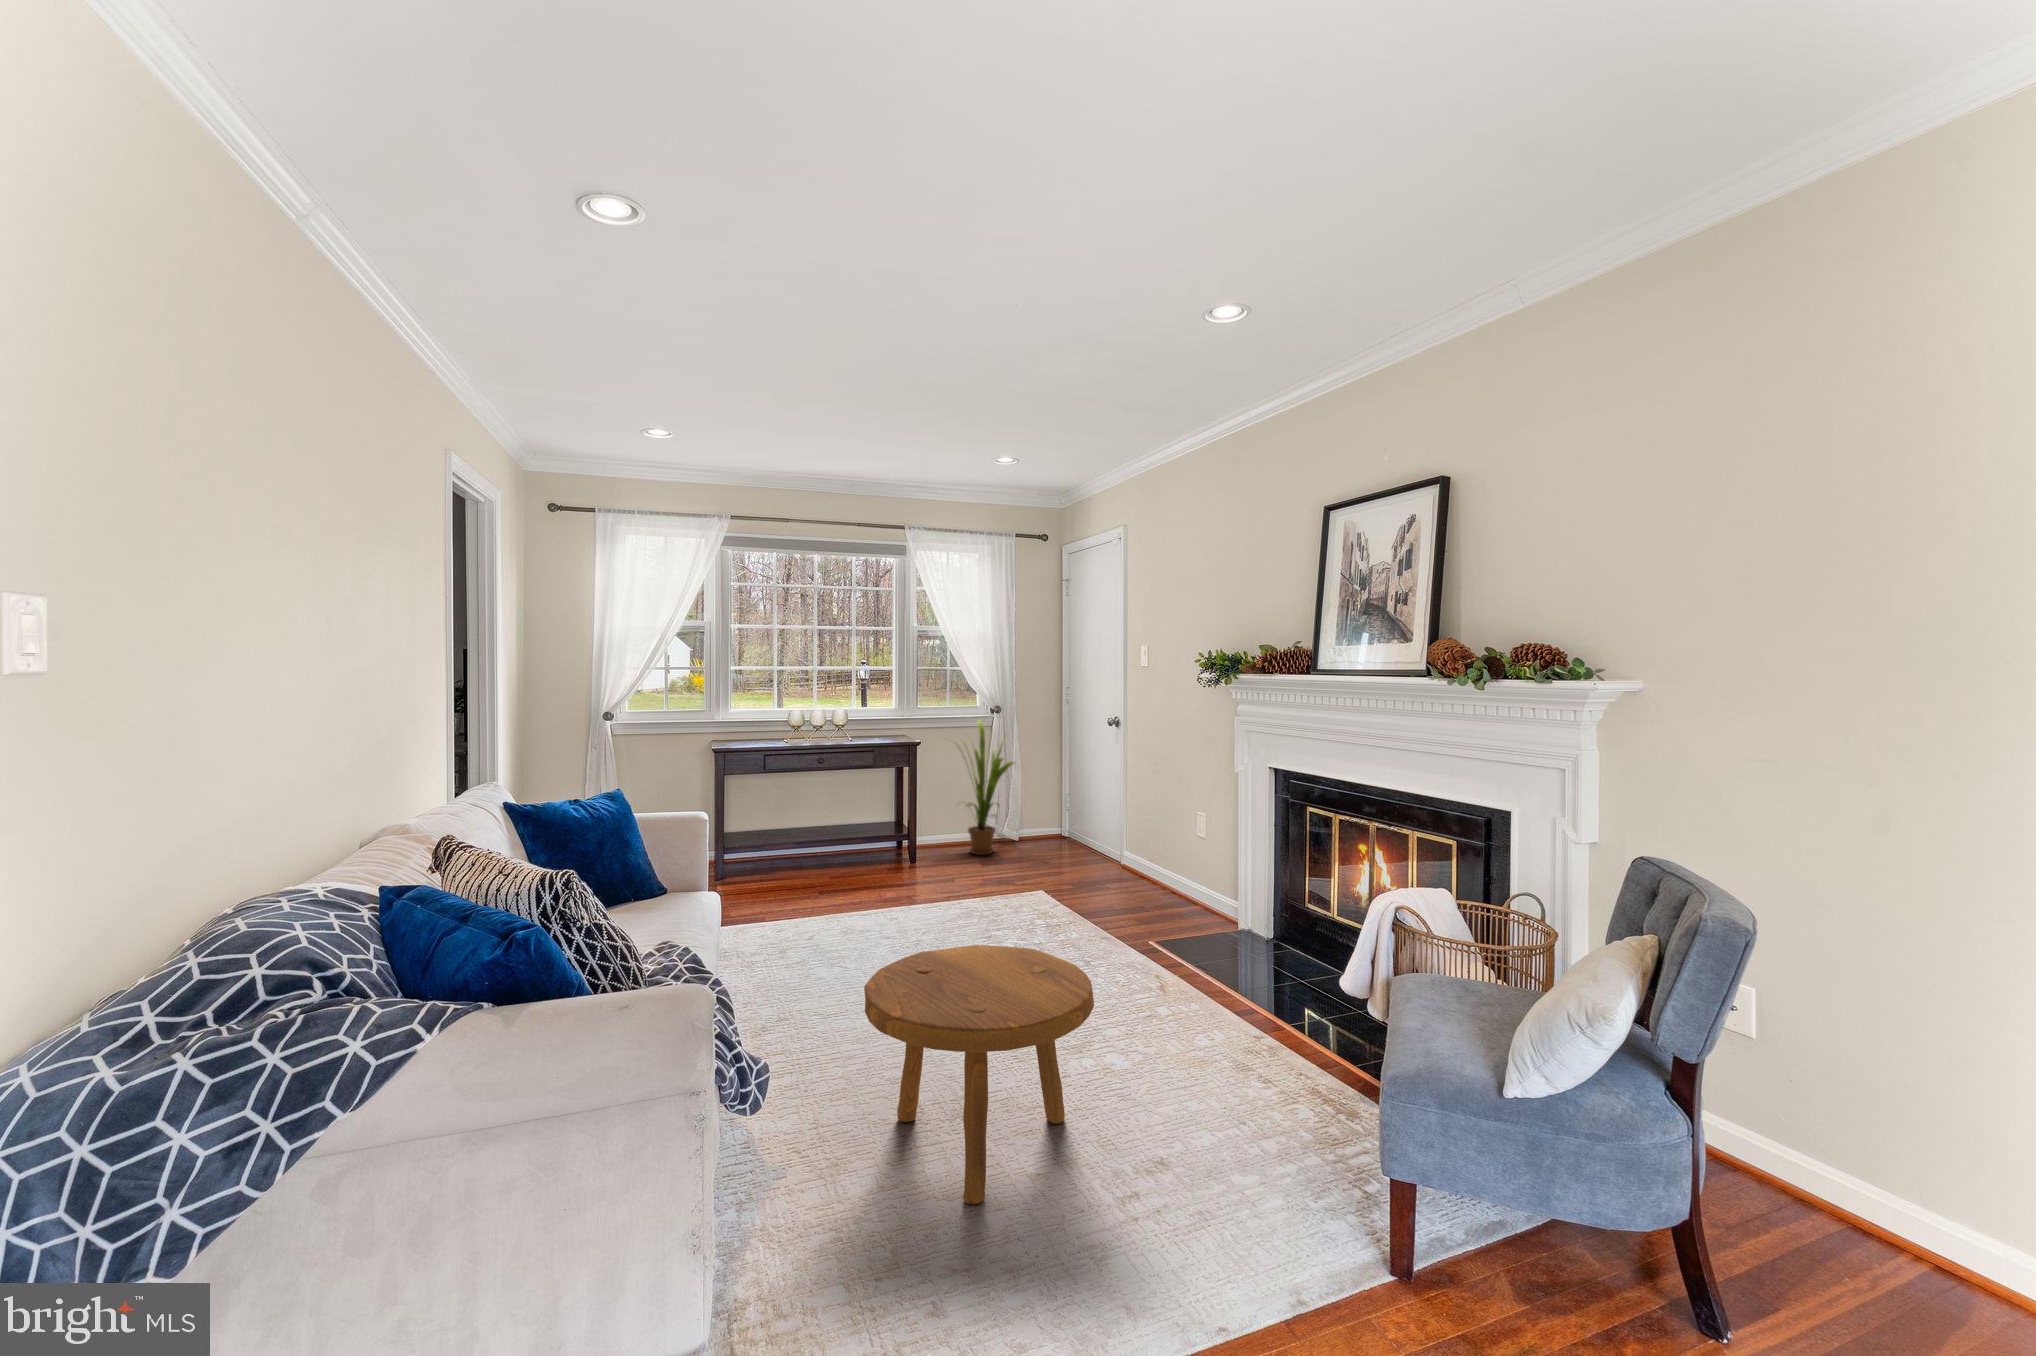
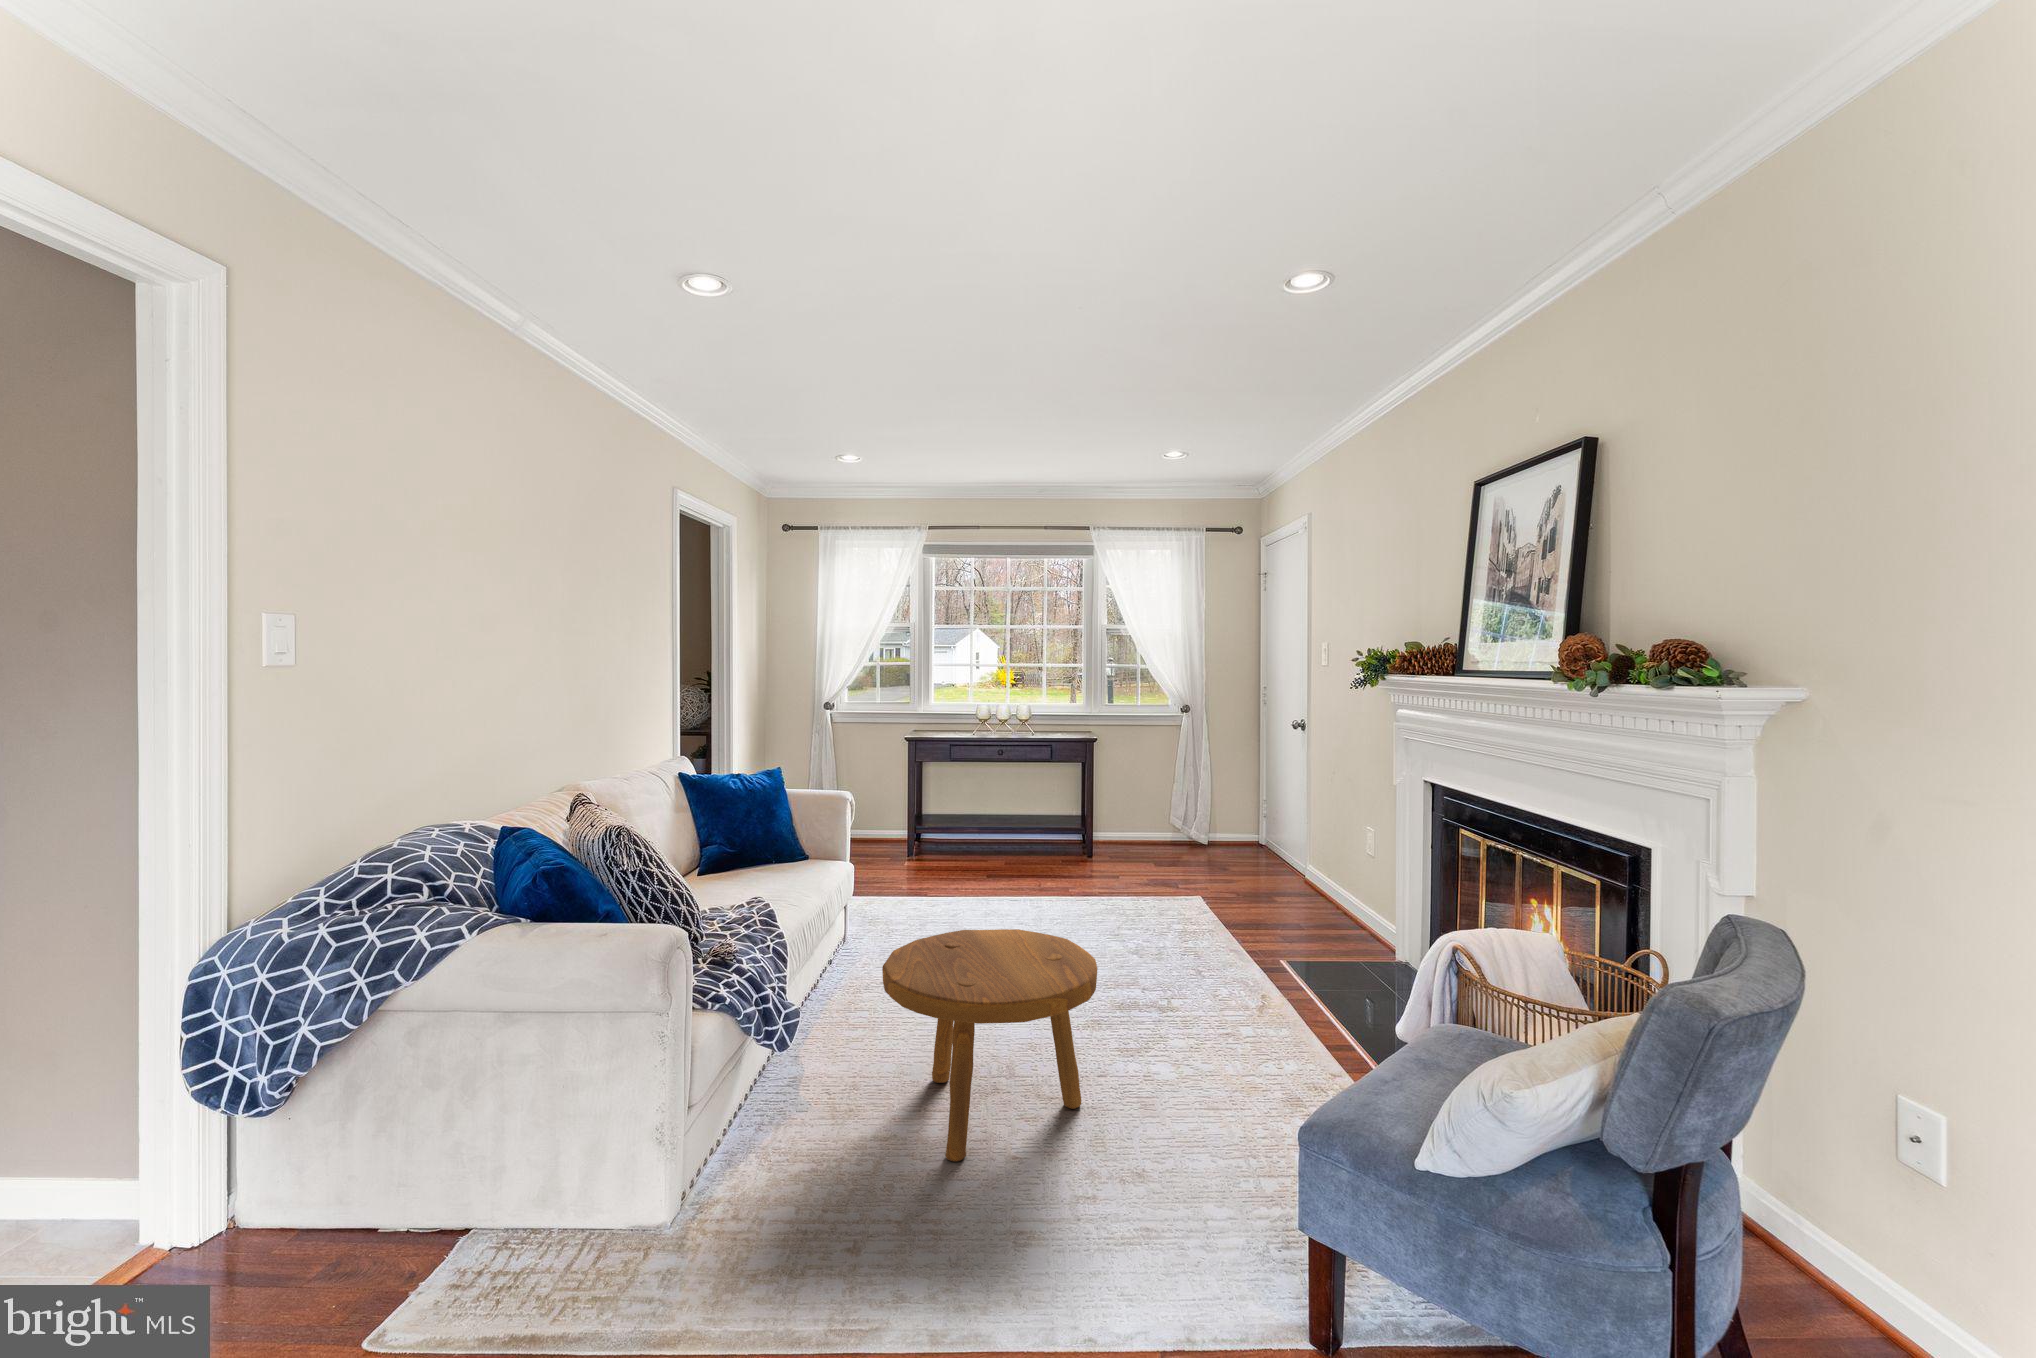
house plant: present [958,720,1014,855] -> none [1123,717,1198,854]

